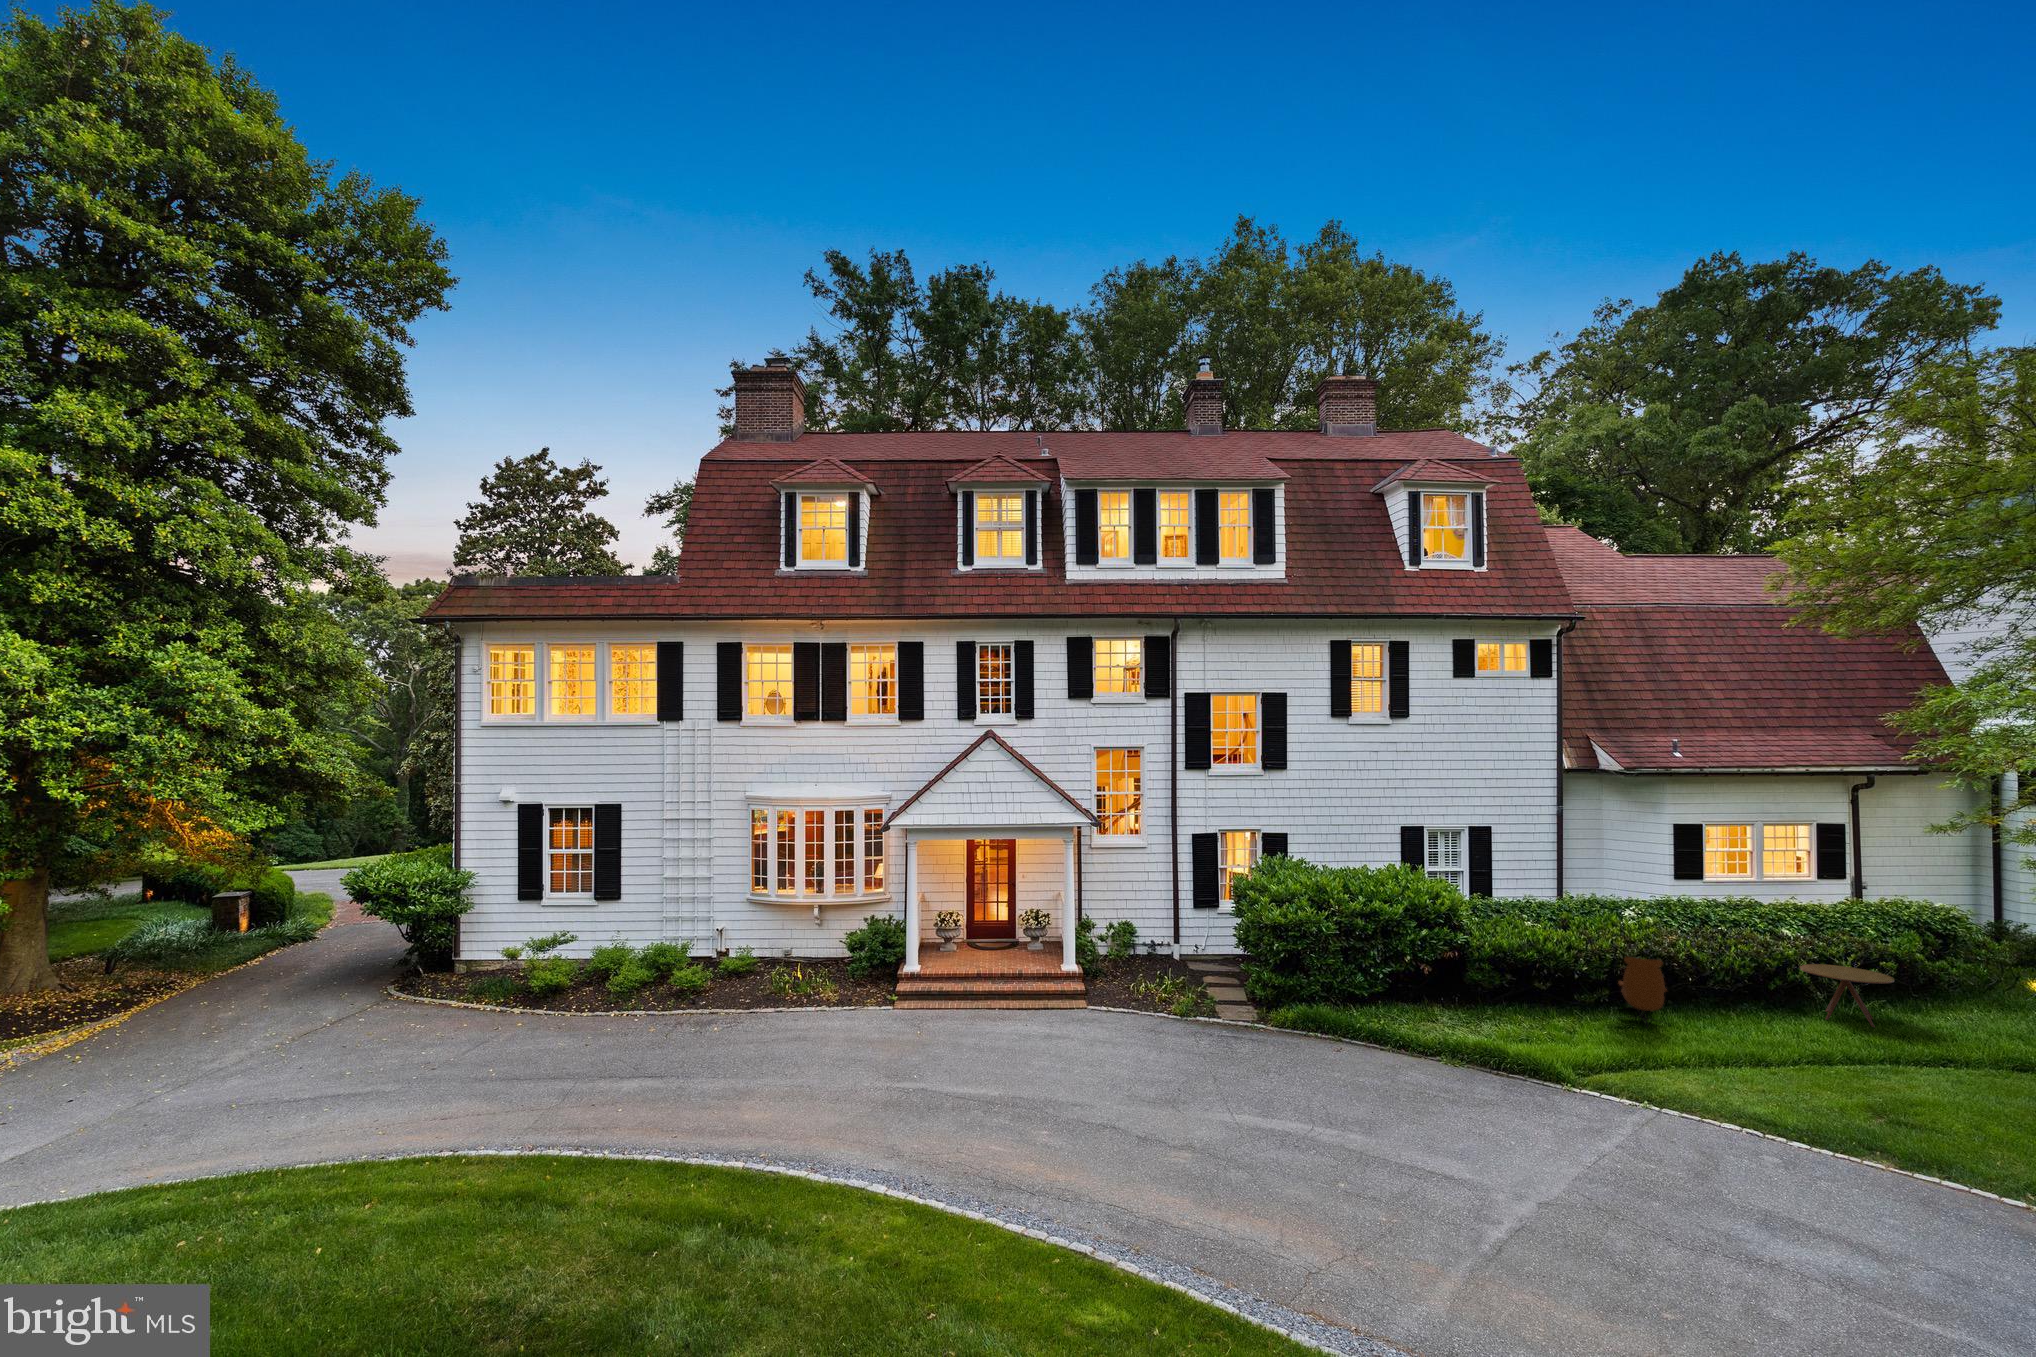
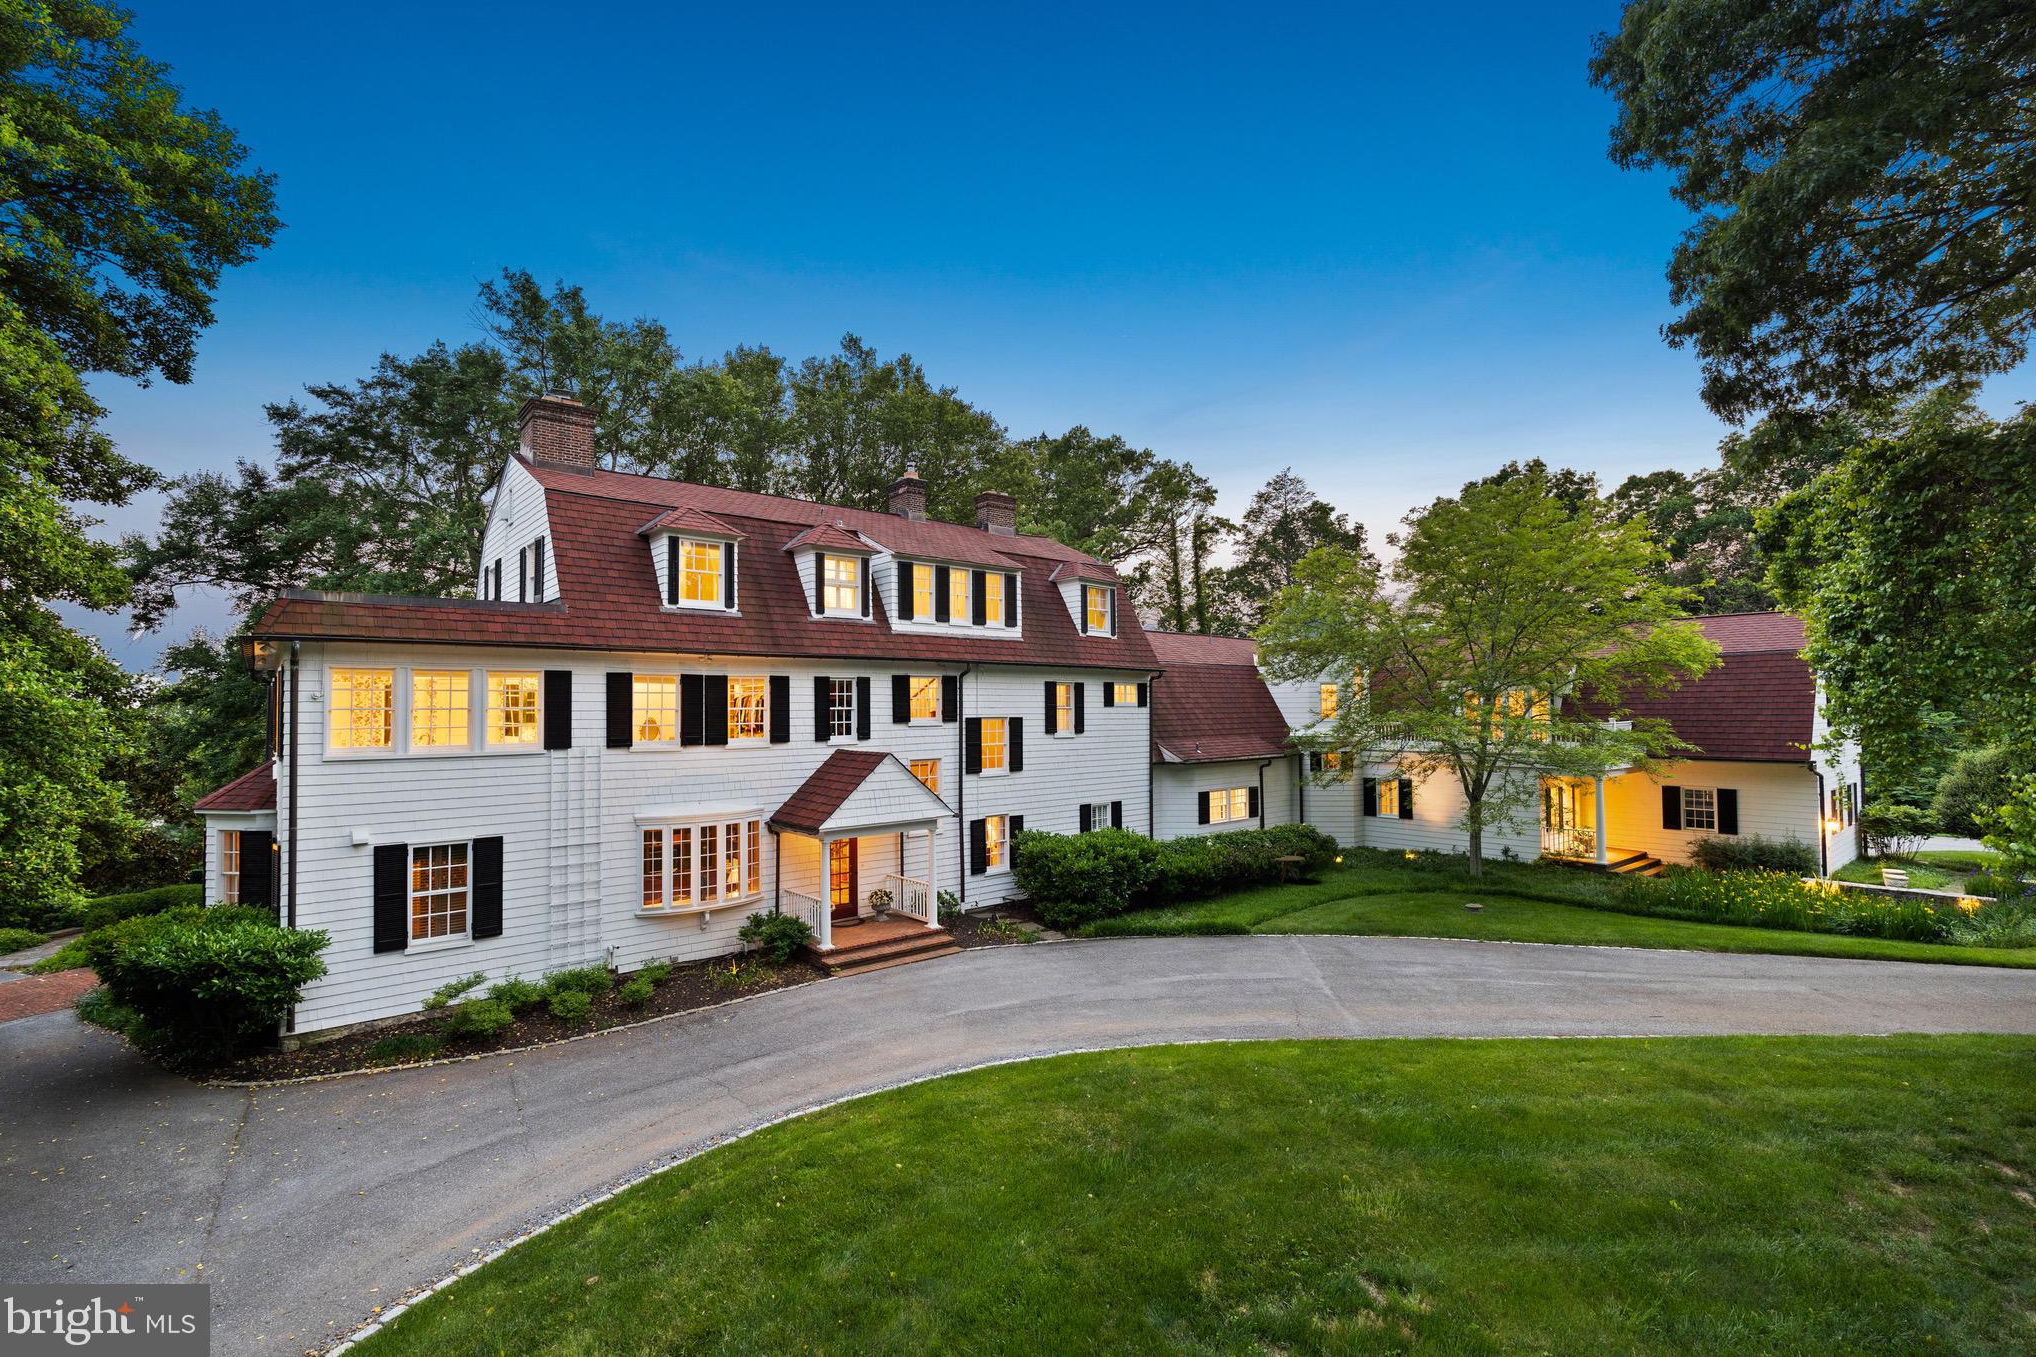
lounge chair: present [1619,957,1666,1026] -> none [1209,861,1237,898]

